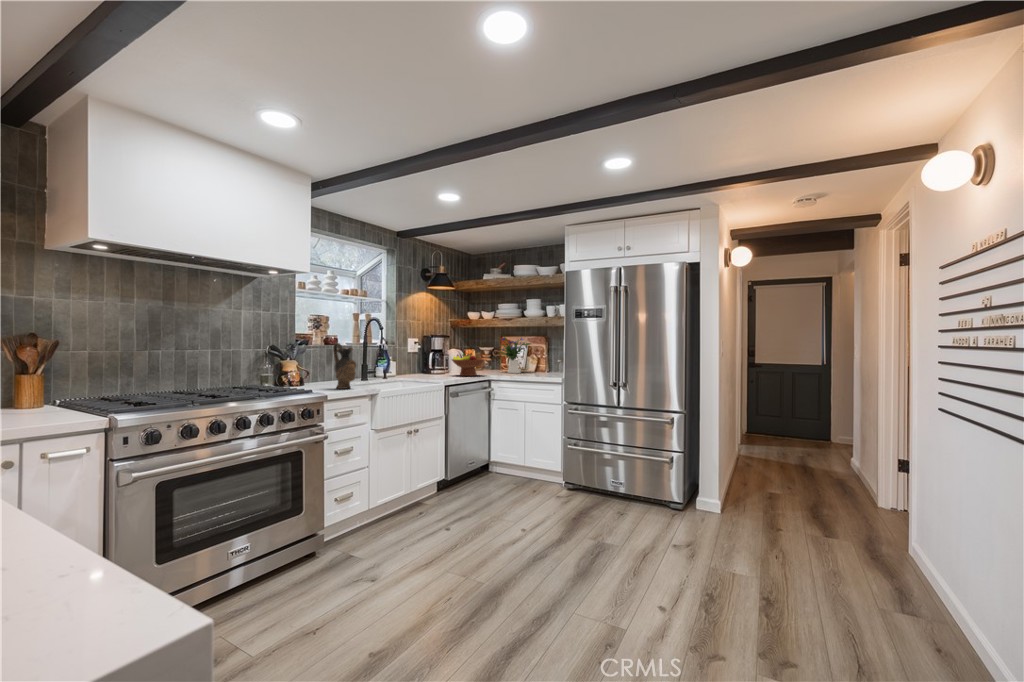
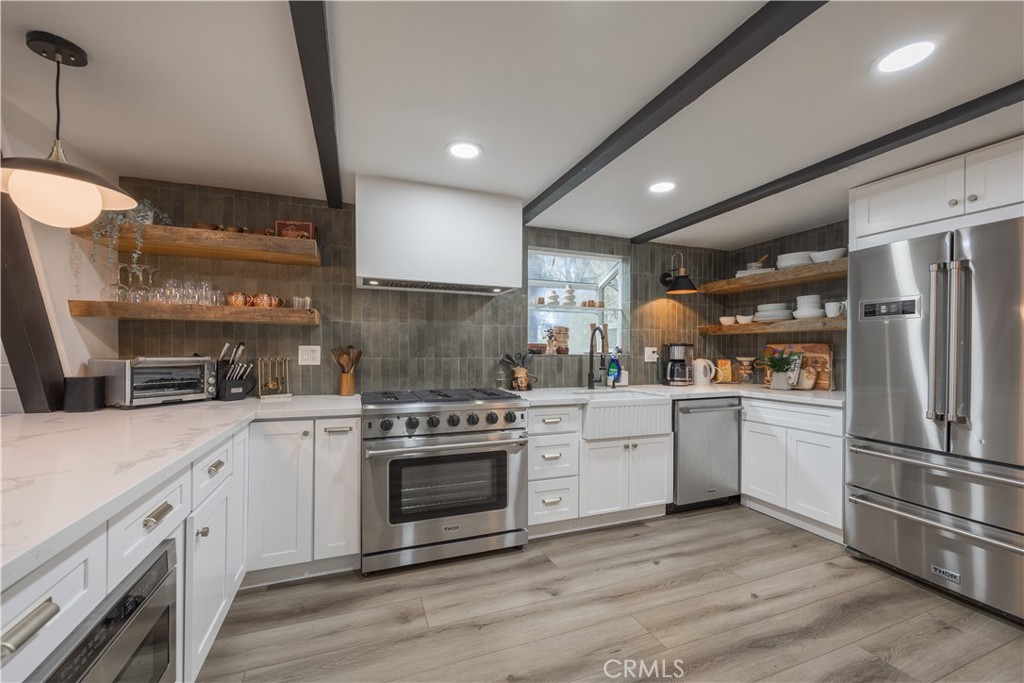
ceramic pitcher: present [333,343,356,389] -> none [547,351,567,396]
fruit bowl: present [452,354,485,376] -> none [689,364,732,390]

